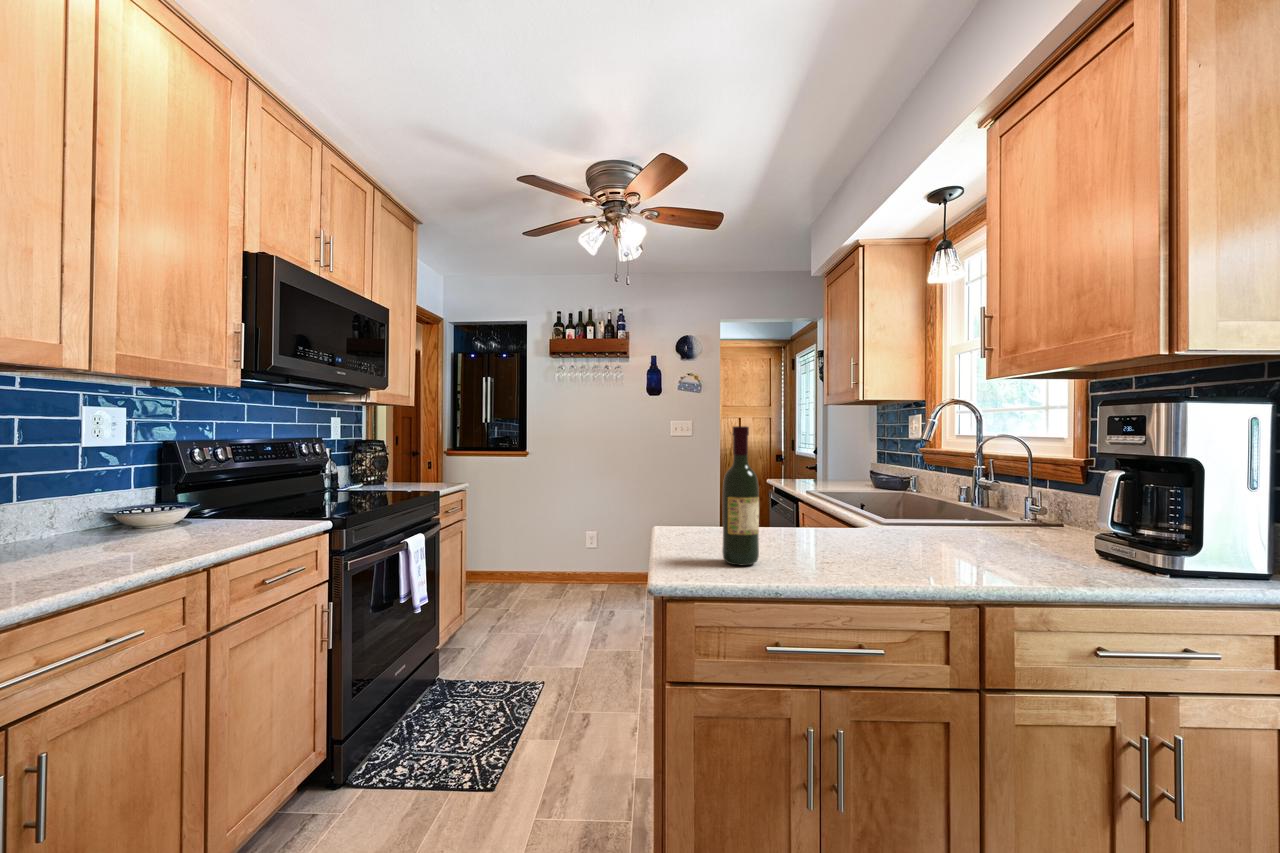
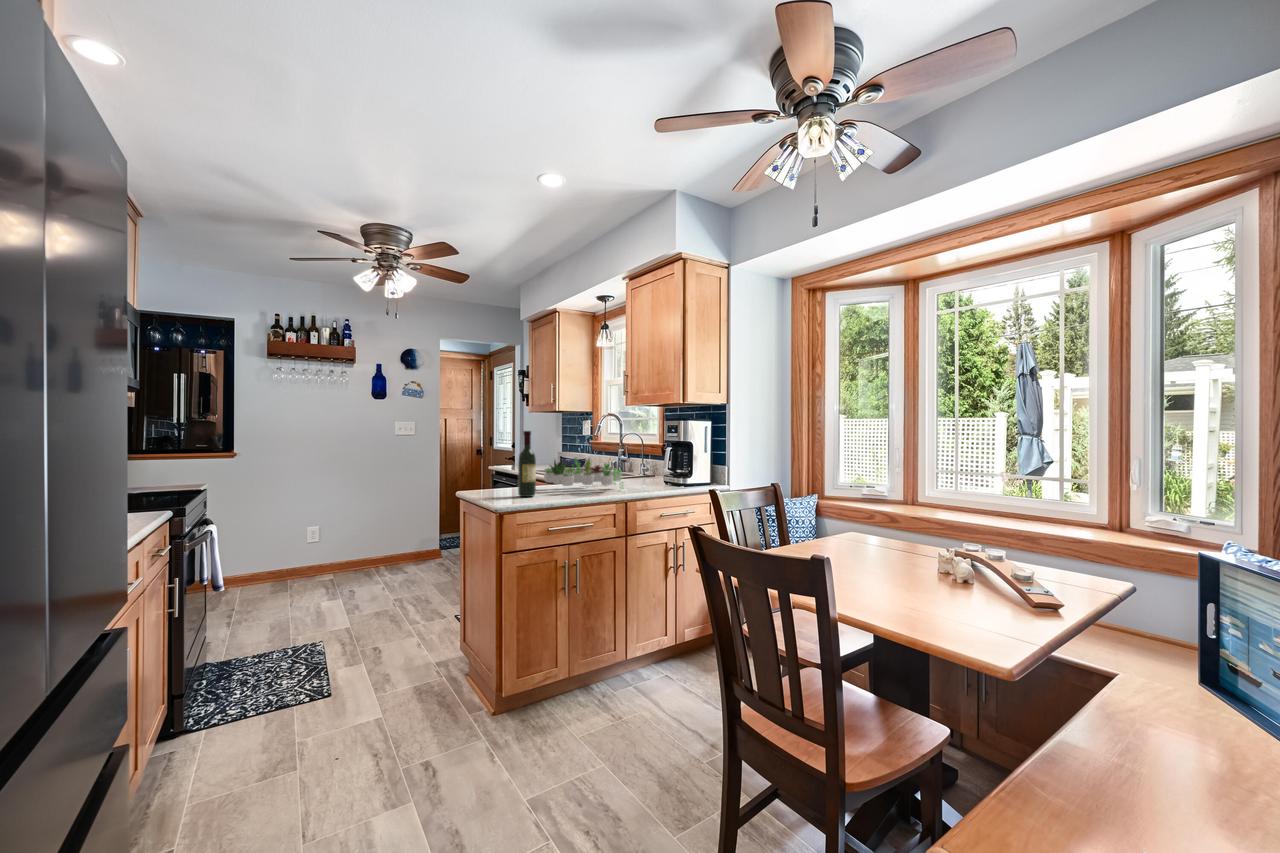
succulent plant: none [797,477,979,565] -> present [544,458,623,489]

